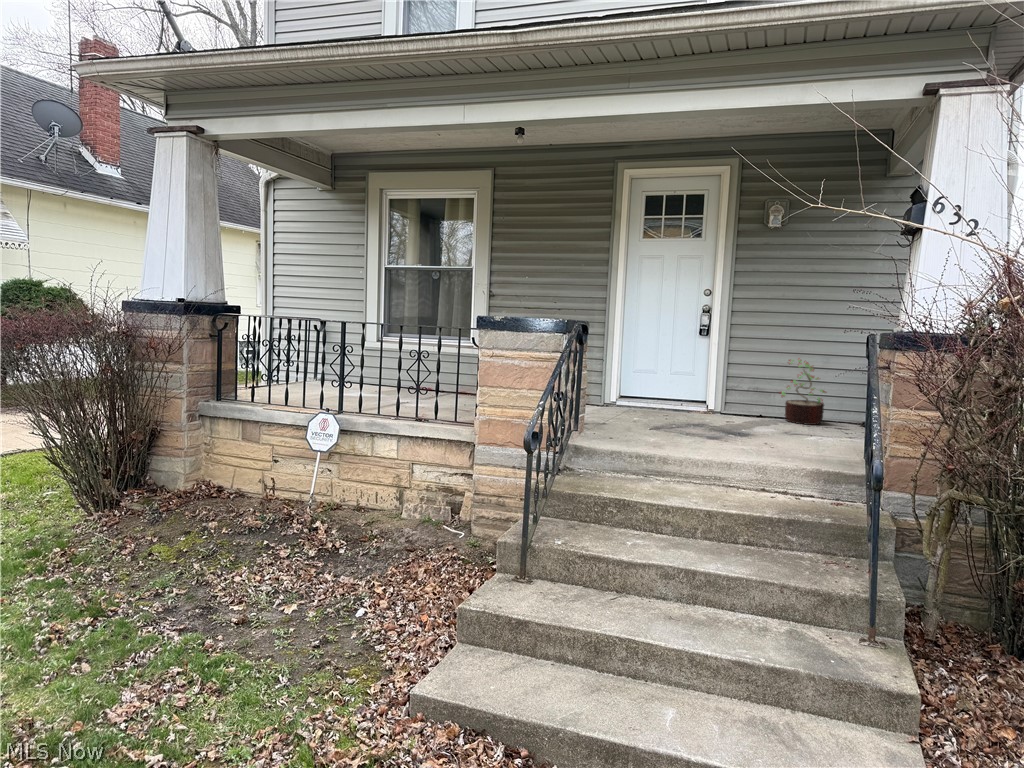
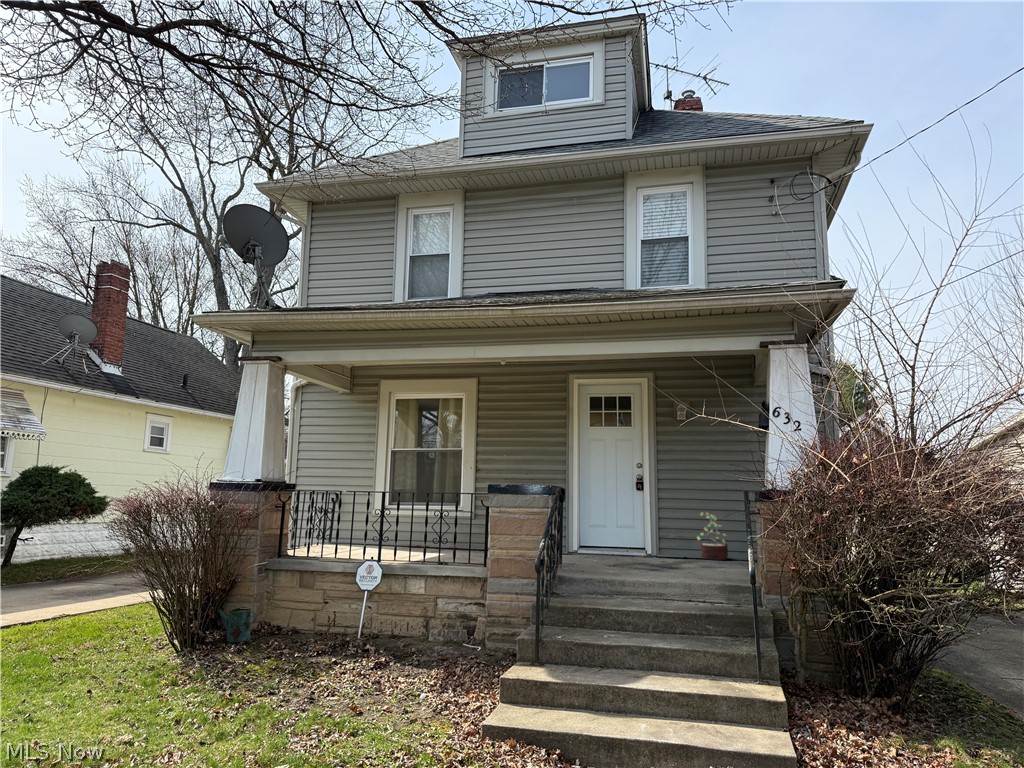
watering can: none [135,457,187,506] -> present [219,607,257,642]

